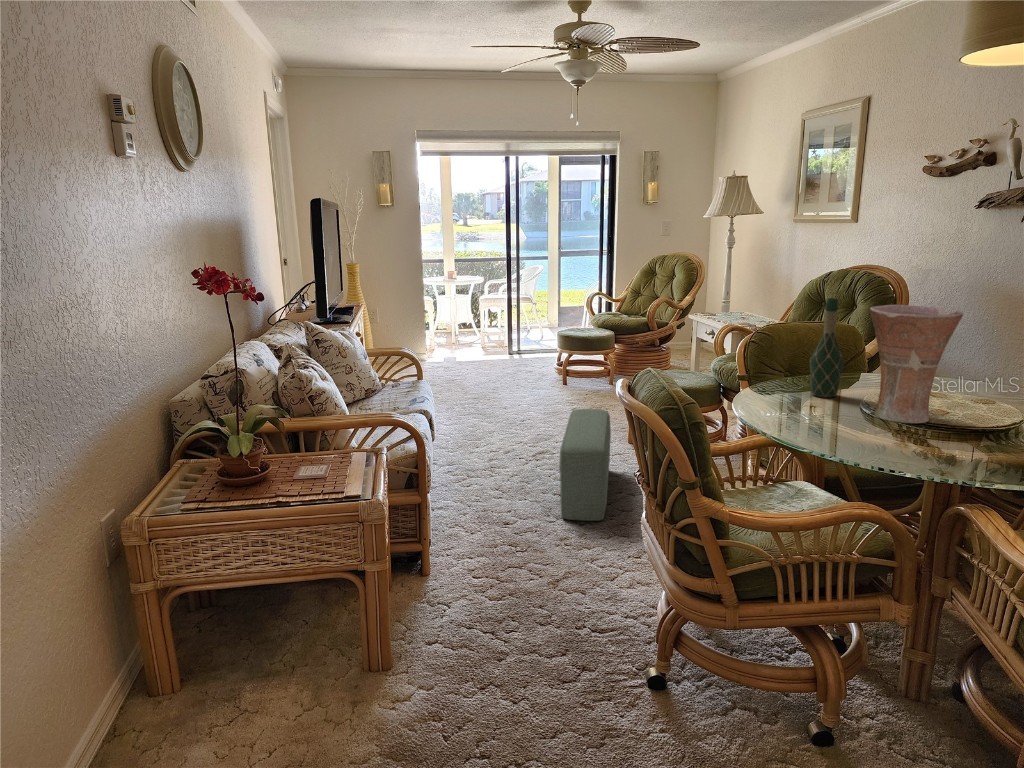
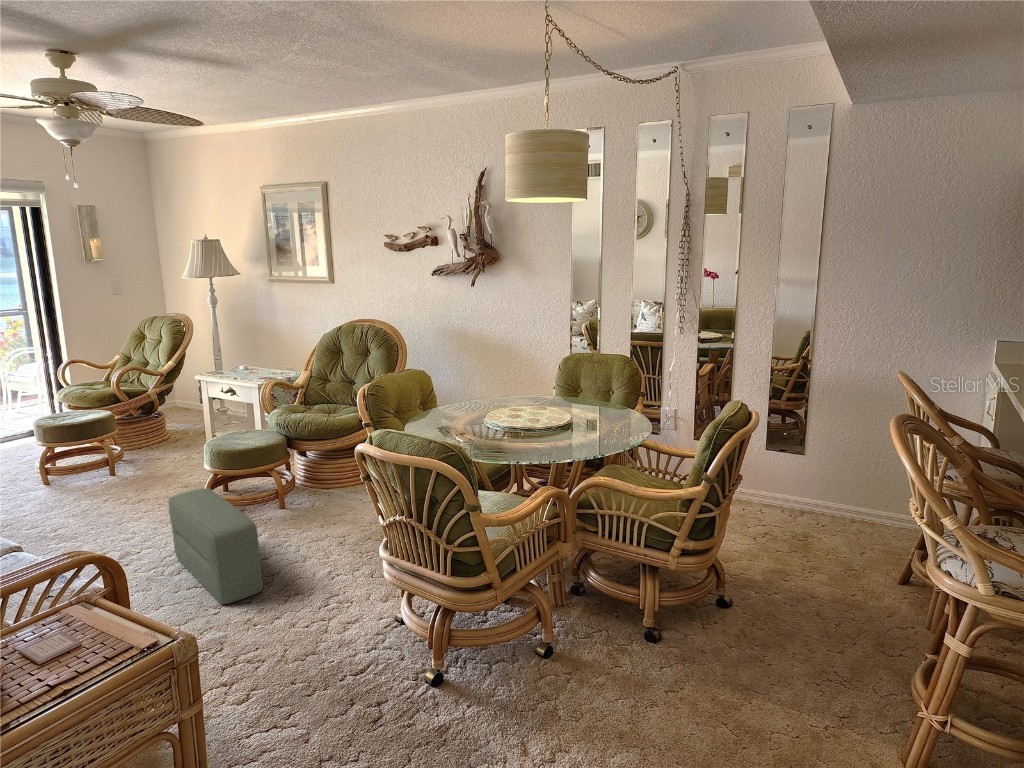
wine bottle: present [810,298,844,397] -> none [441,359,464,431]
vase: present [870,305,963,423] -> none [487,359,539,437]

